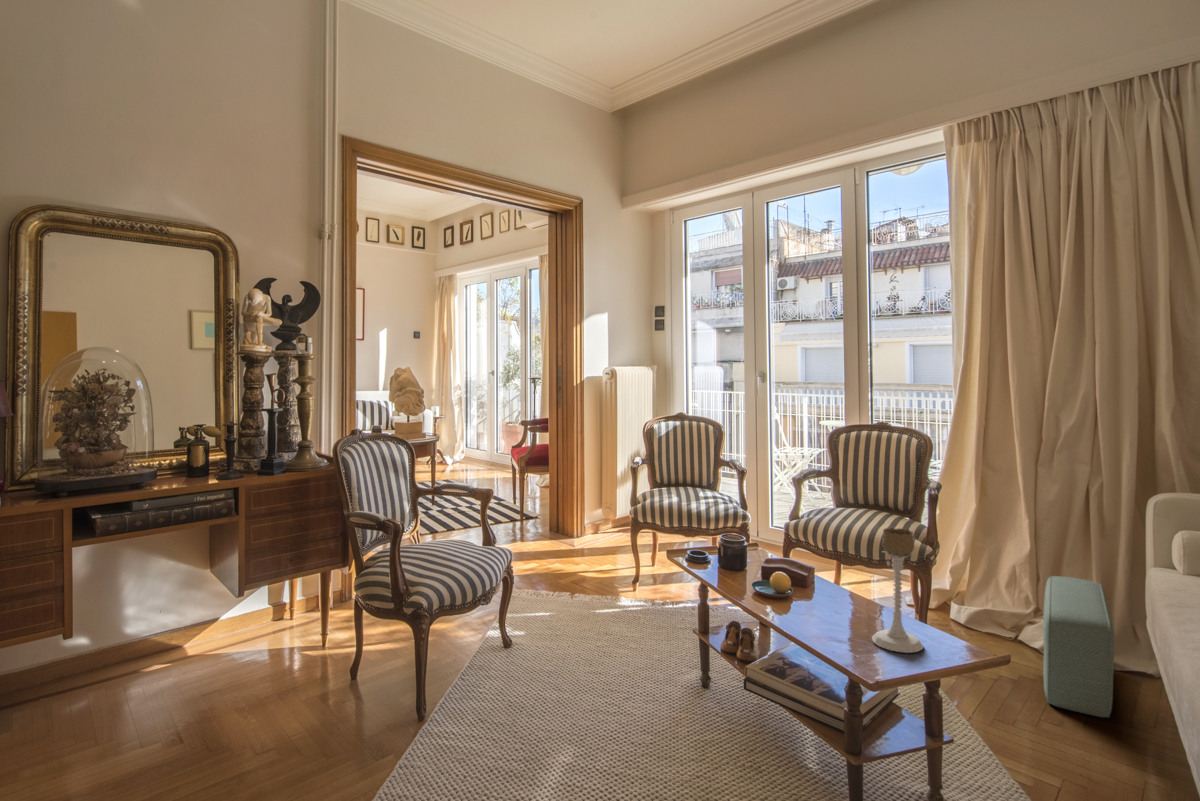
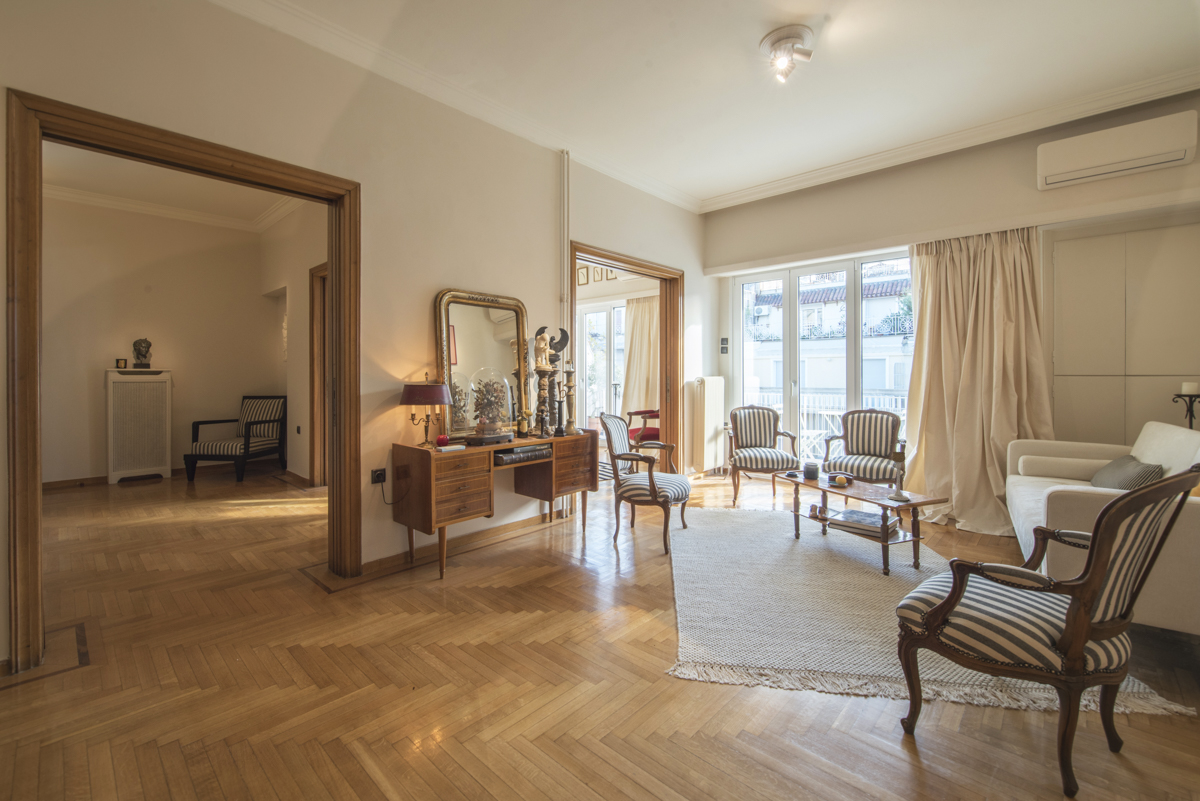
pouf: present [1043,576,1115,718] -> none [959,486,991,544]

